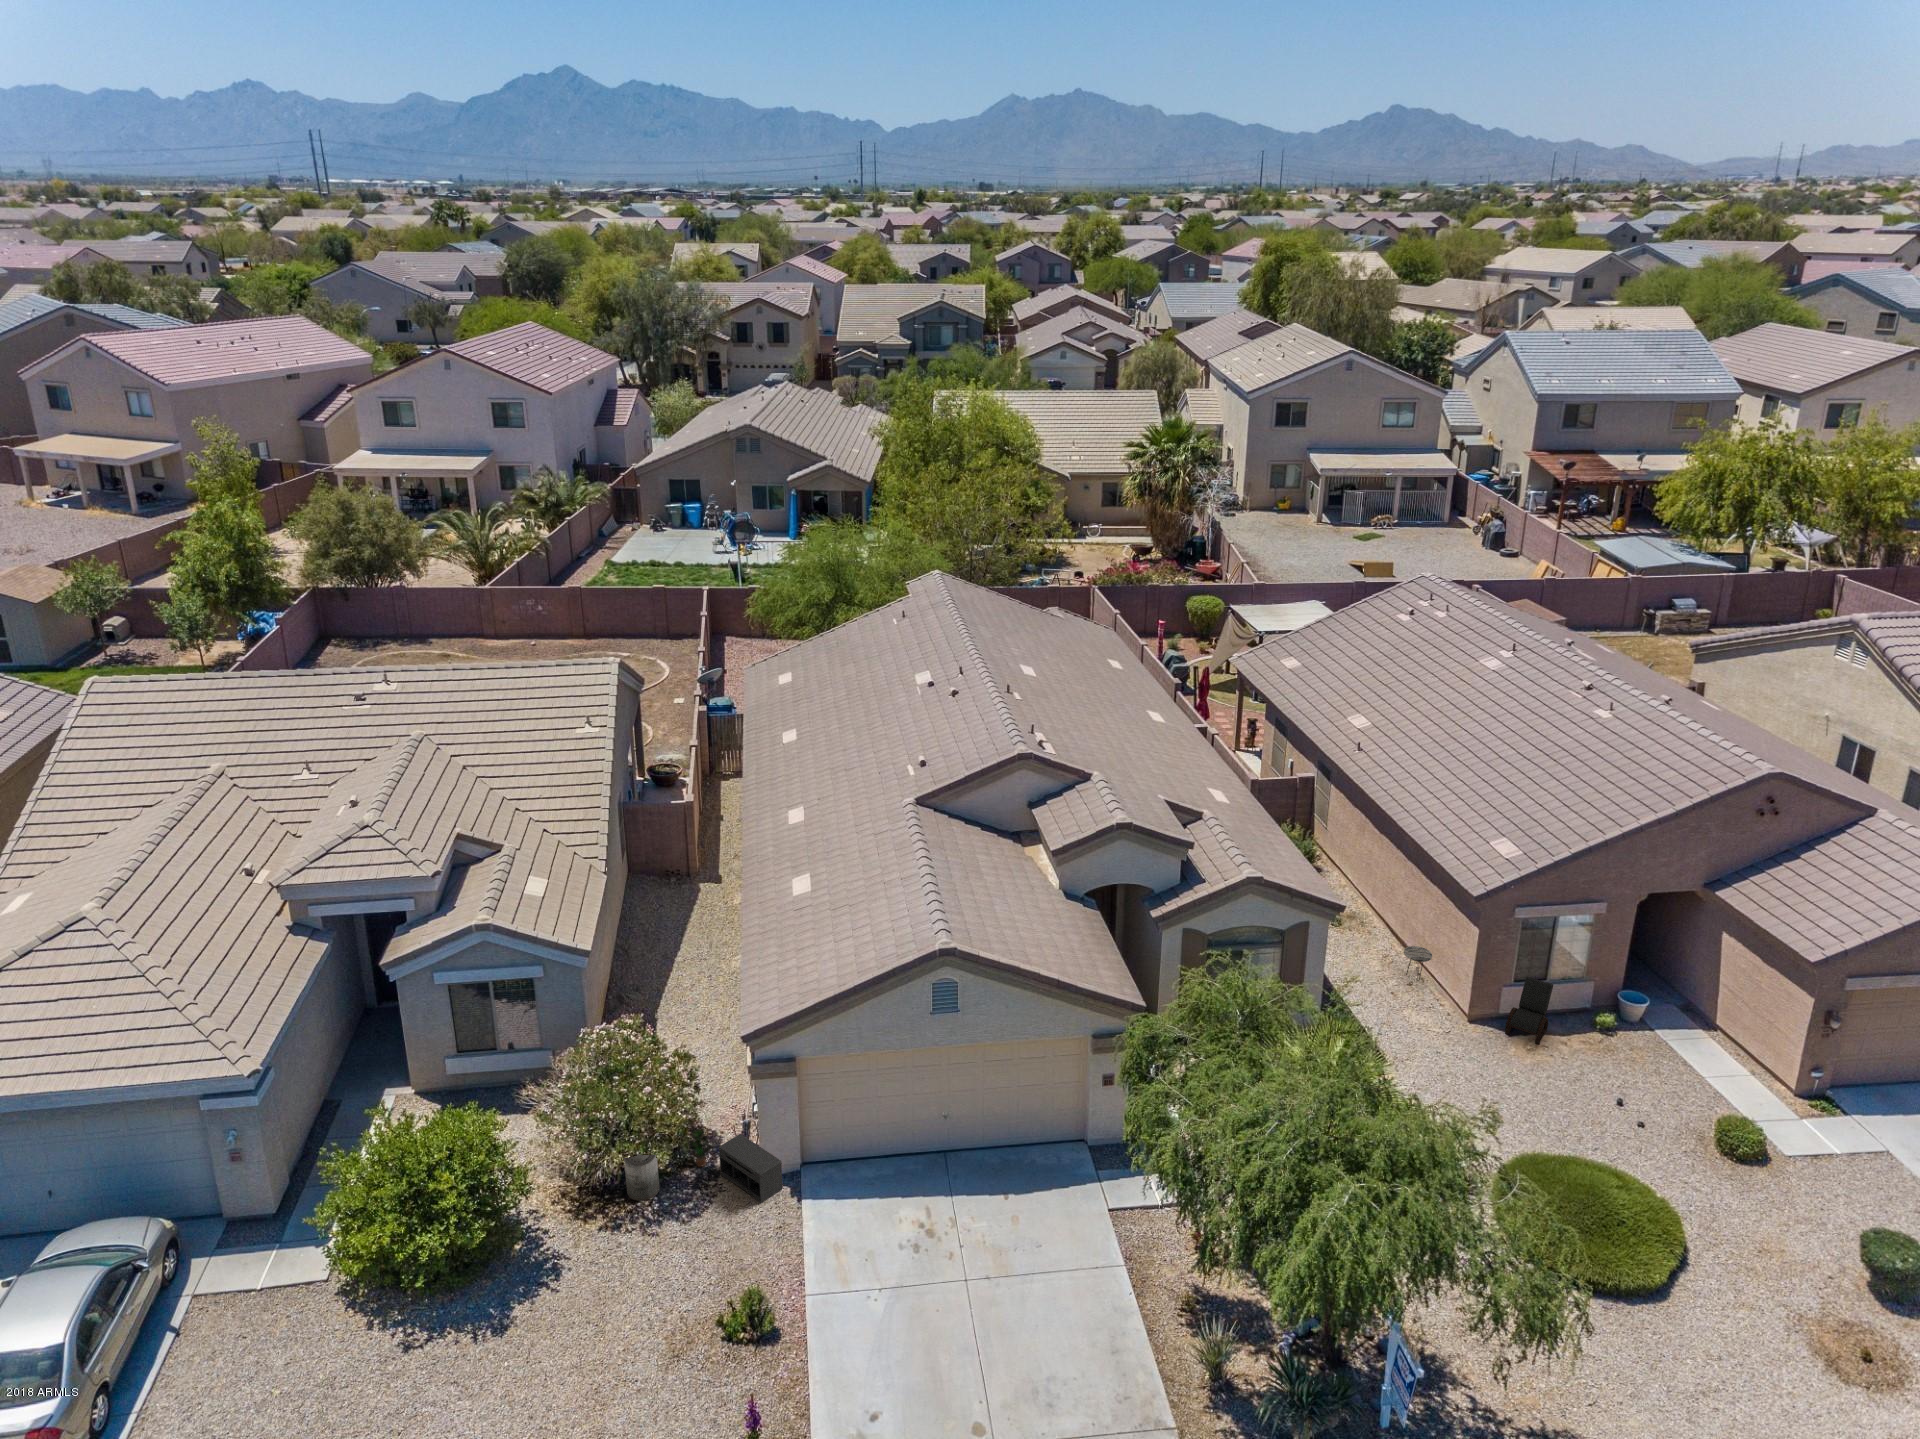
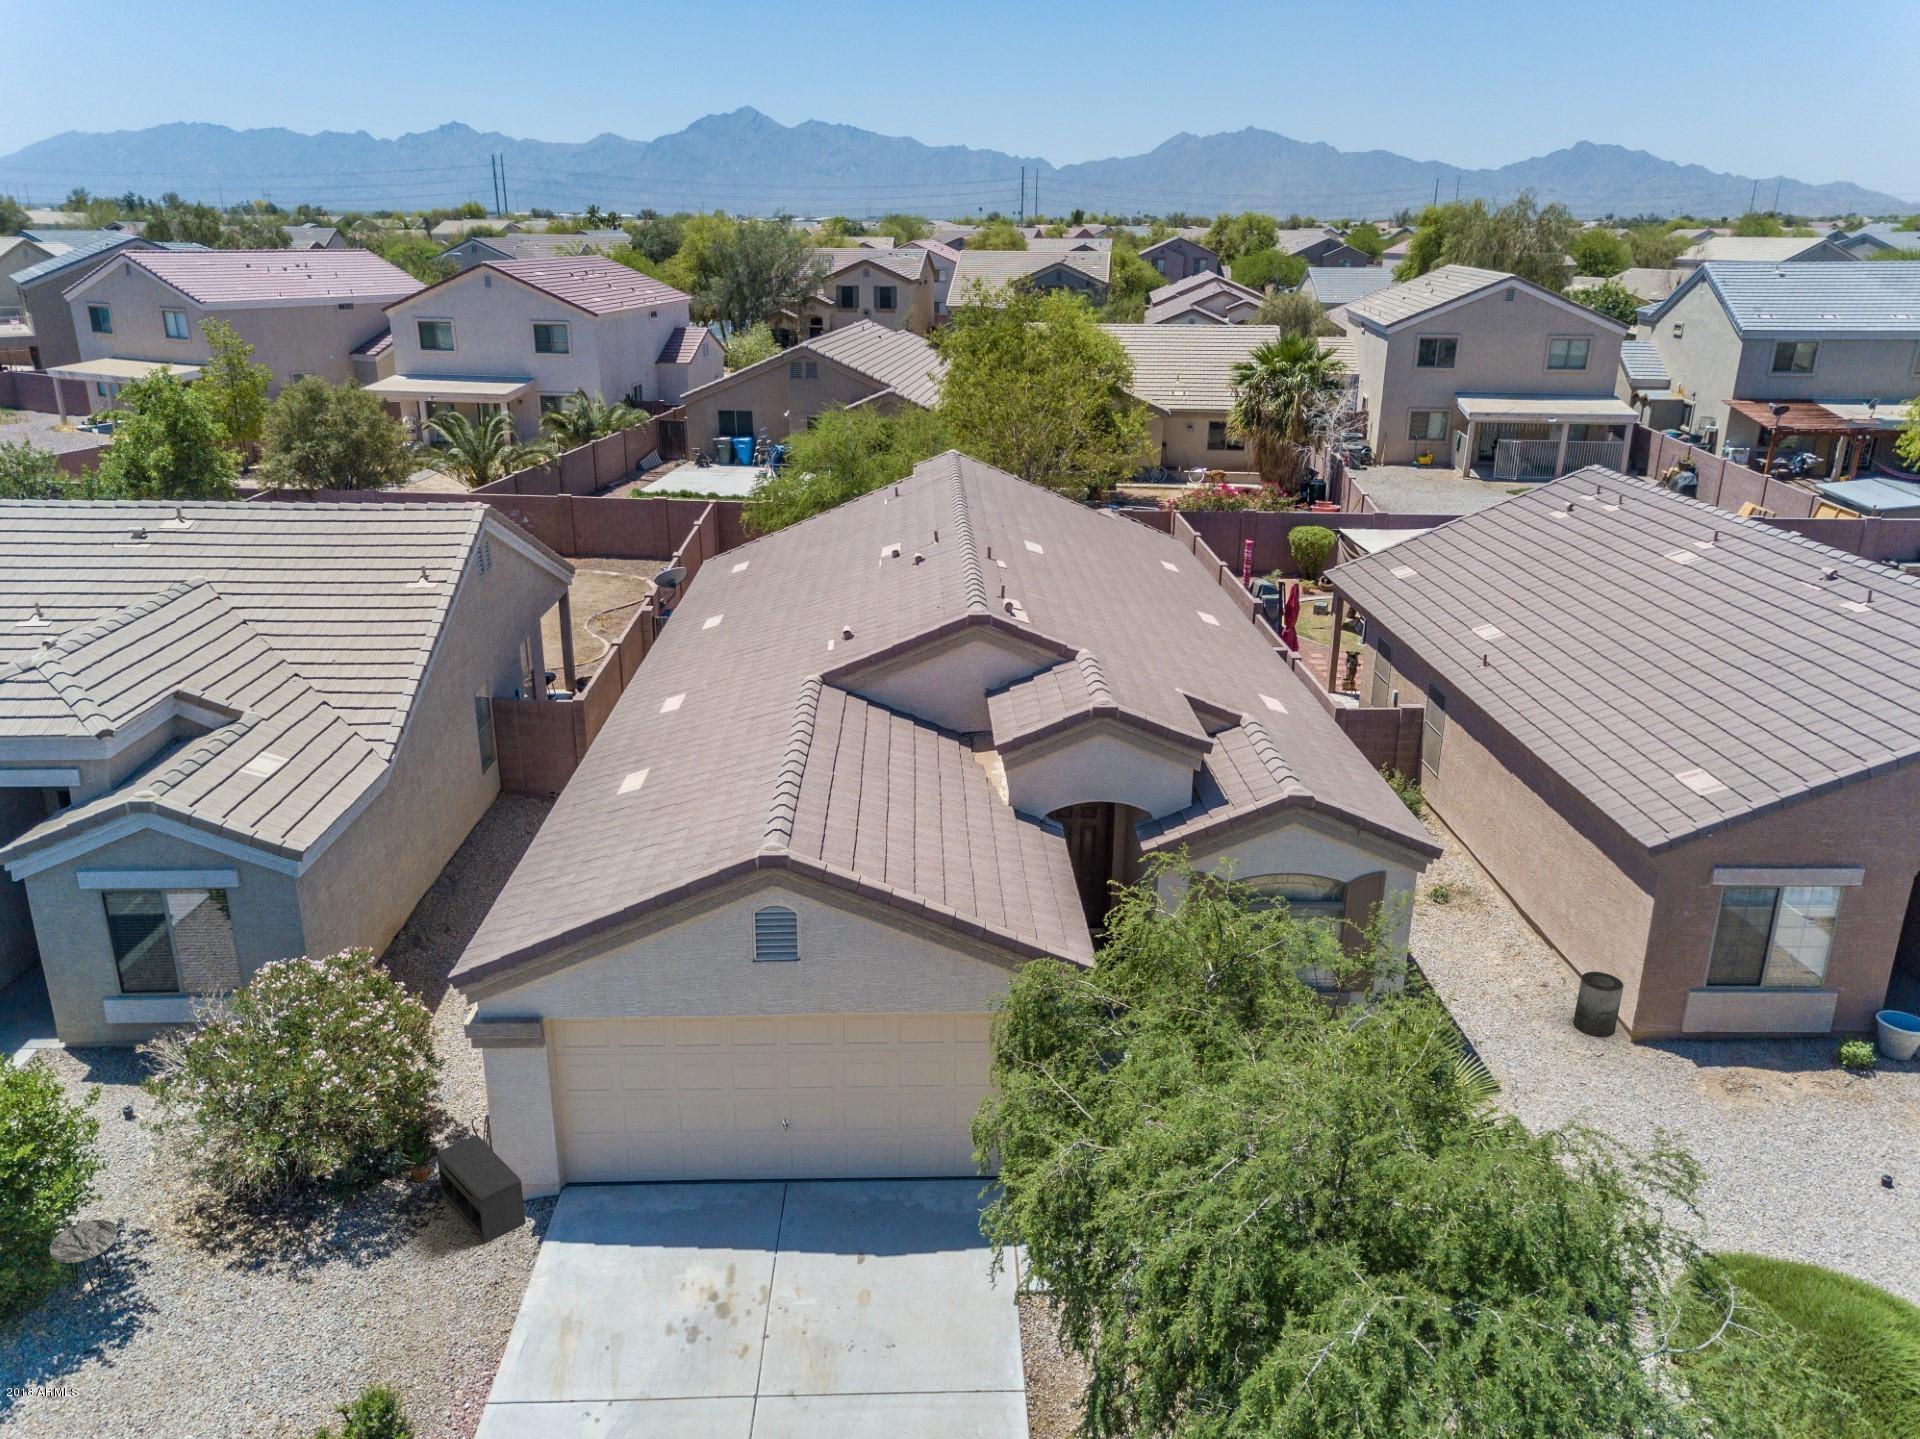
side table: present [1404,946,1432,981] -> present [50,1220,118,1296]
lounge chair: present [1505,977,1553,1044] -> none [1692,982,1772,1086]
trash can: present [624,1155,659,1201] -> present [1573,972,1624,1037]

